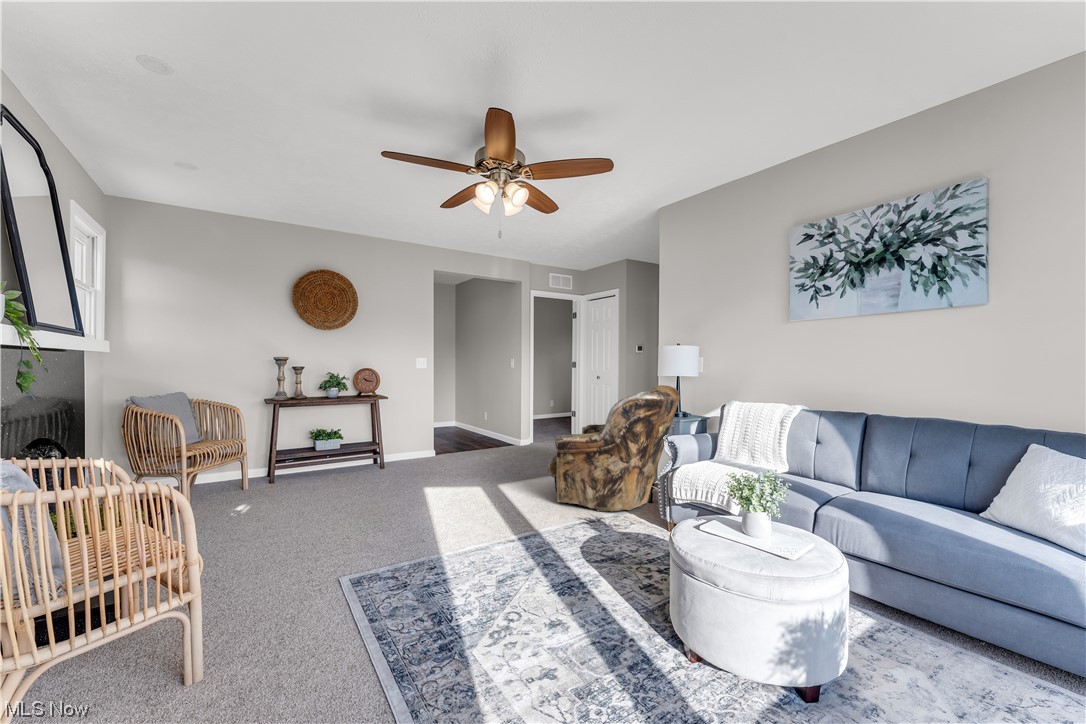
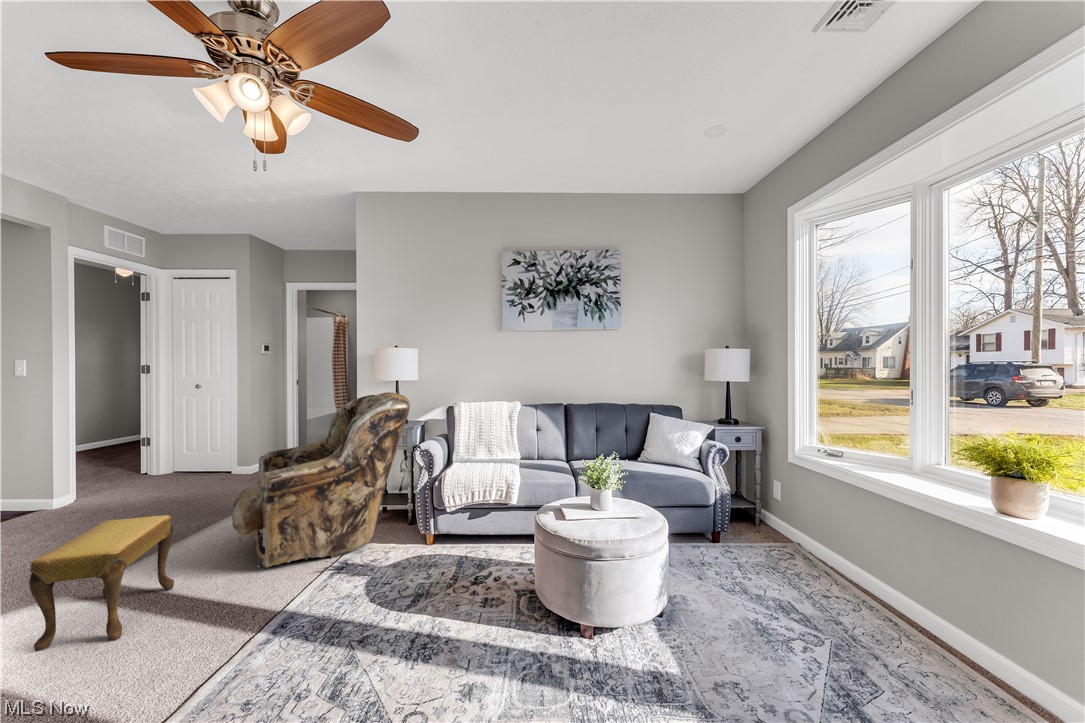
footstool: none [451,448,516,510] -> present [29,515,174,651]

